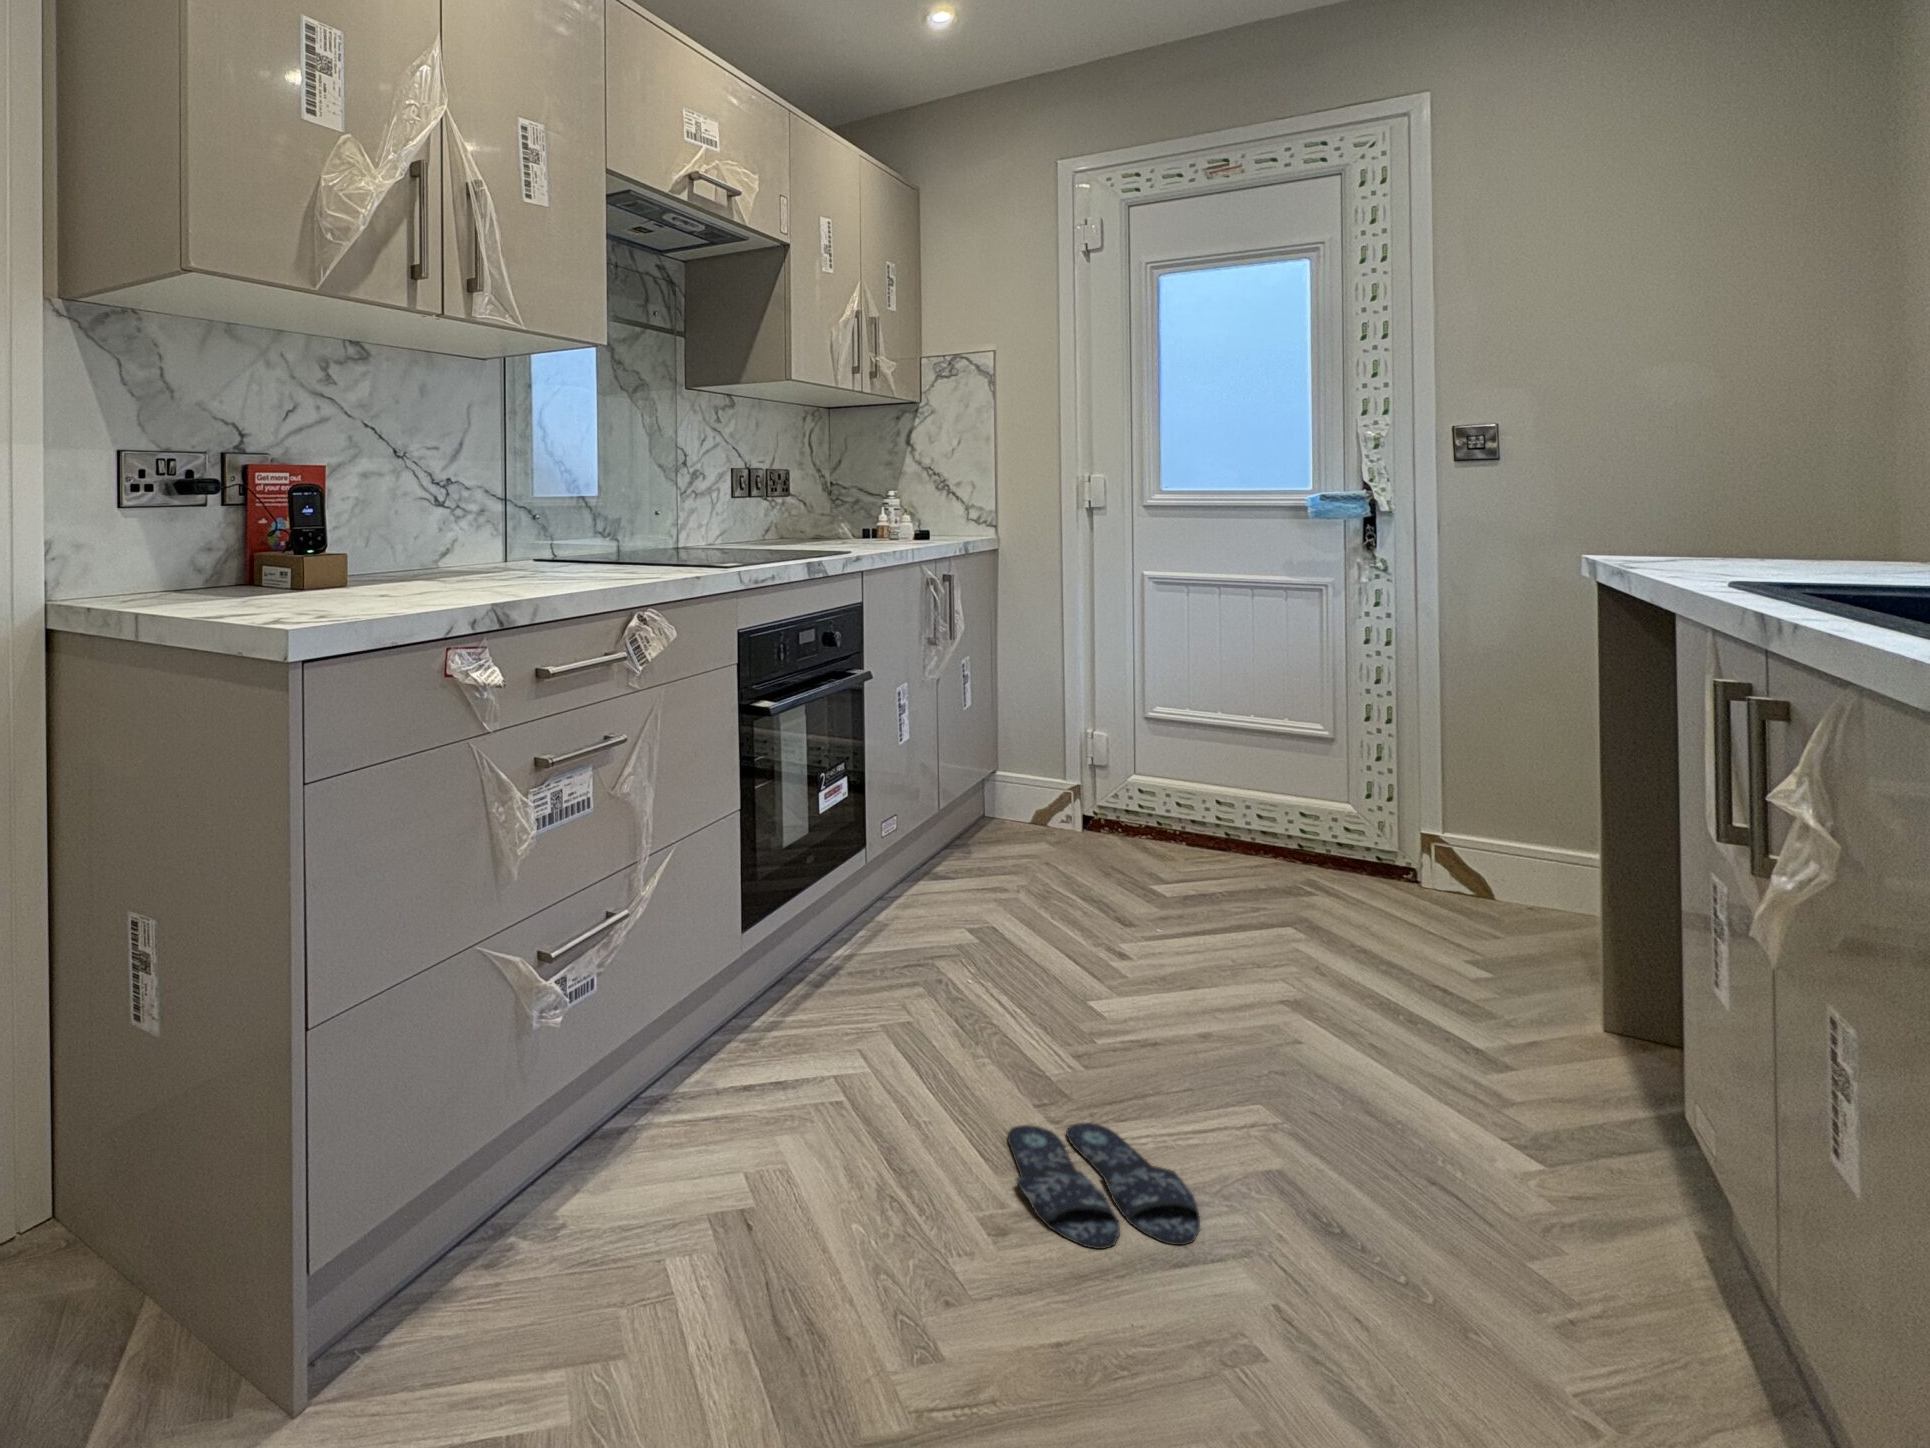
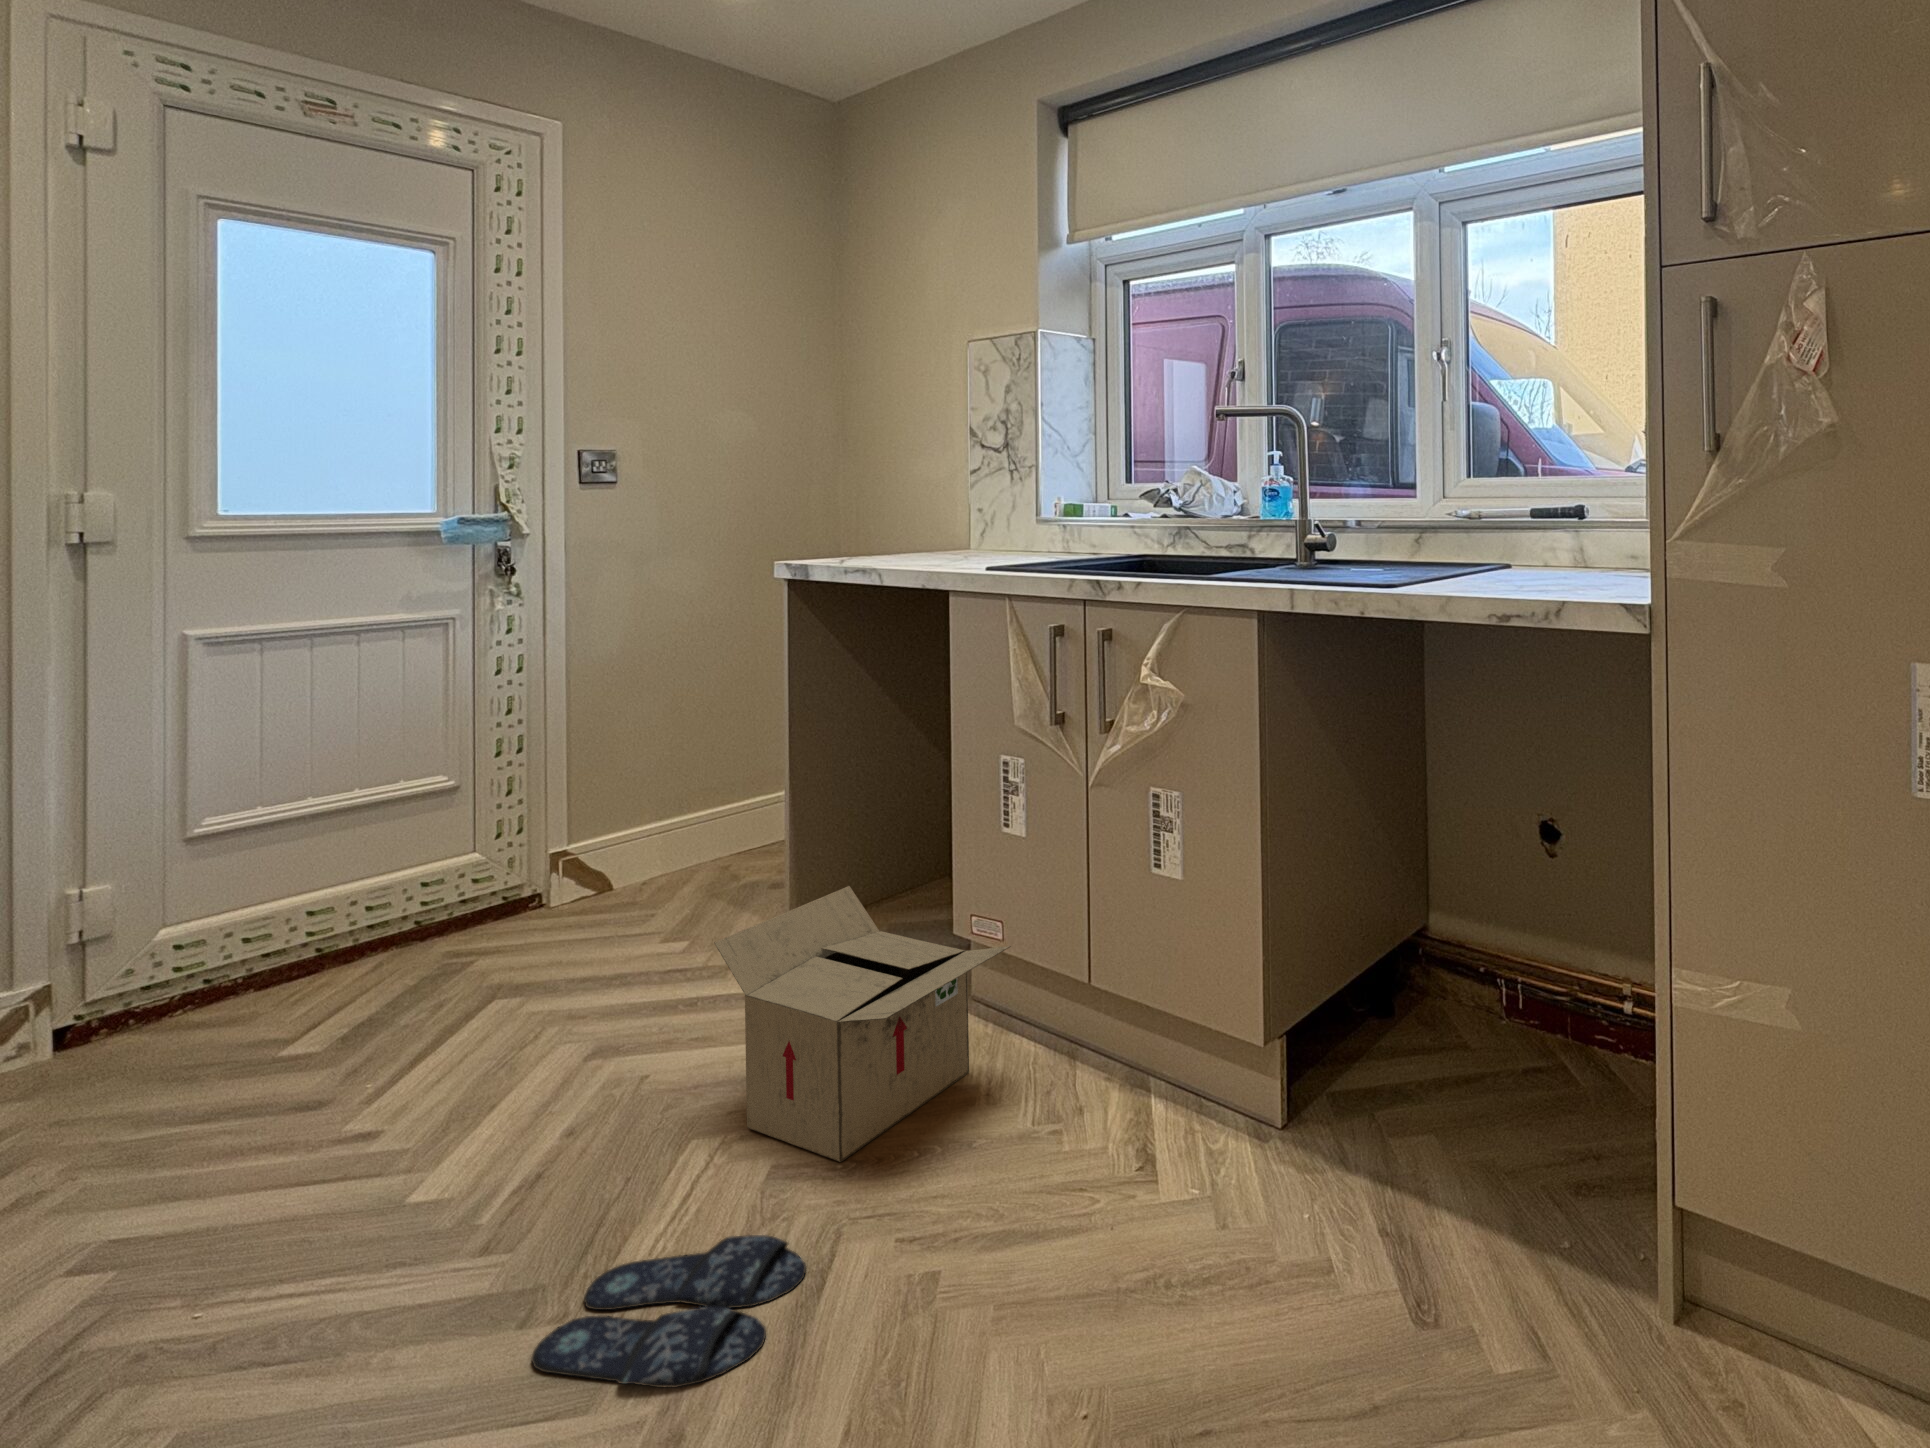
cardboard box: none [1293,926,1610,1265] -> present [714,886,1011,1162]

